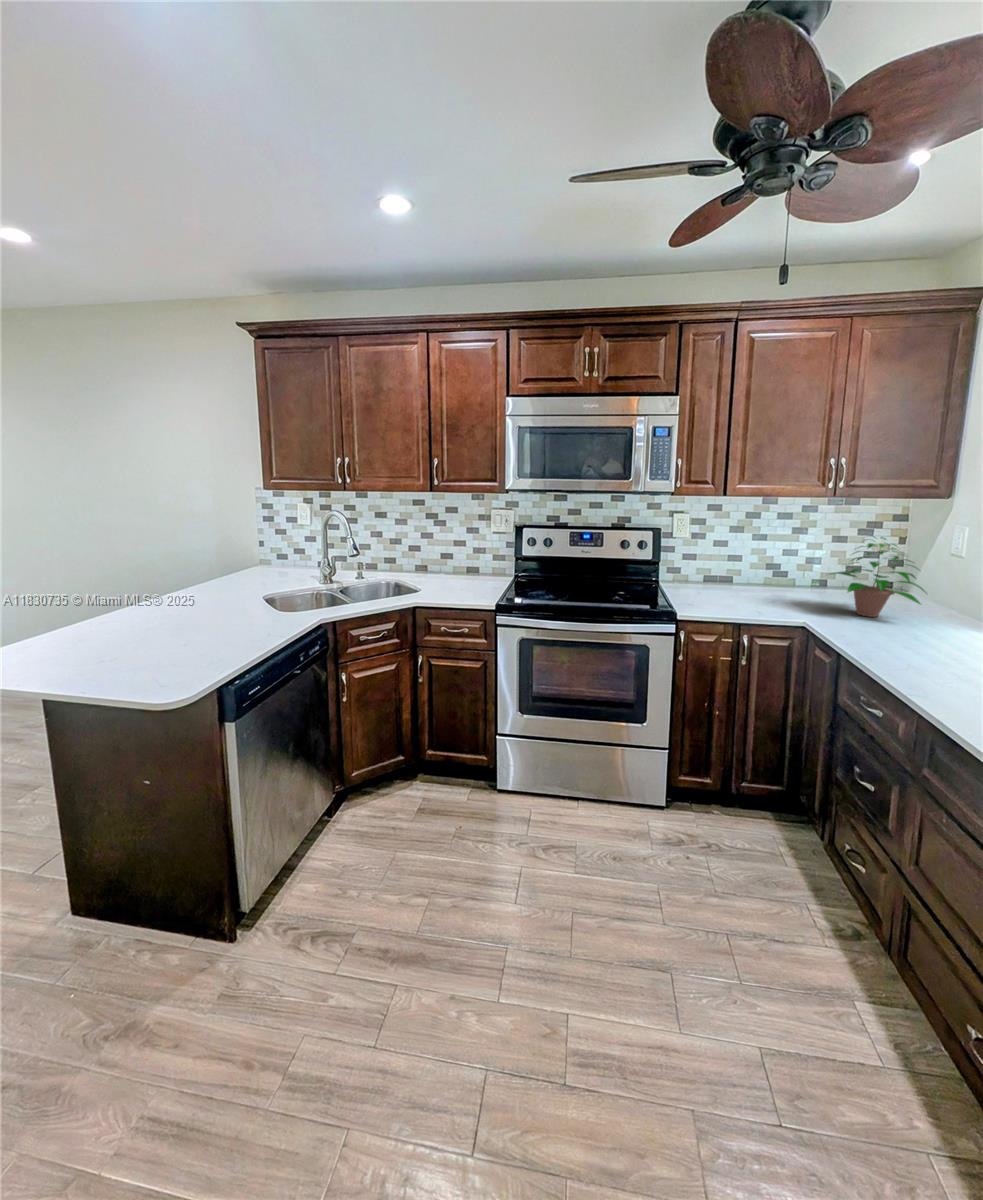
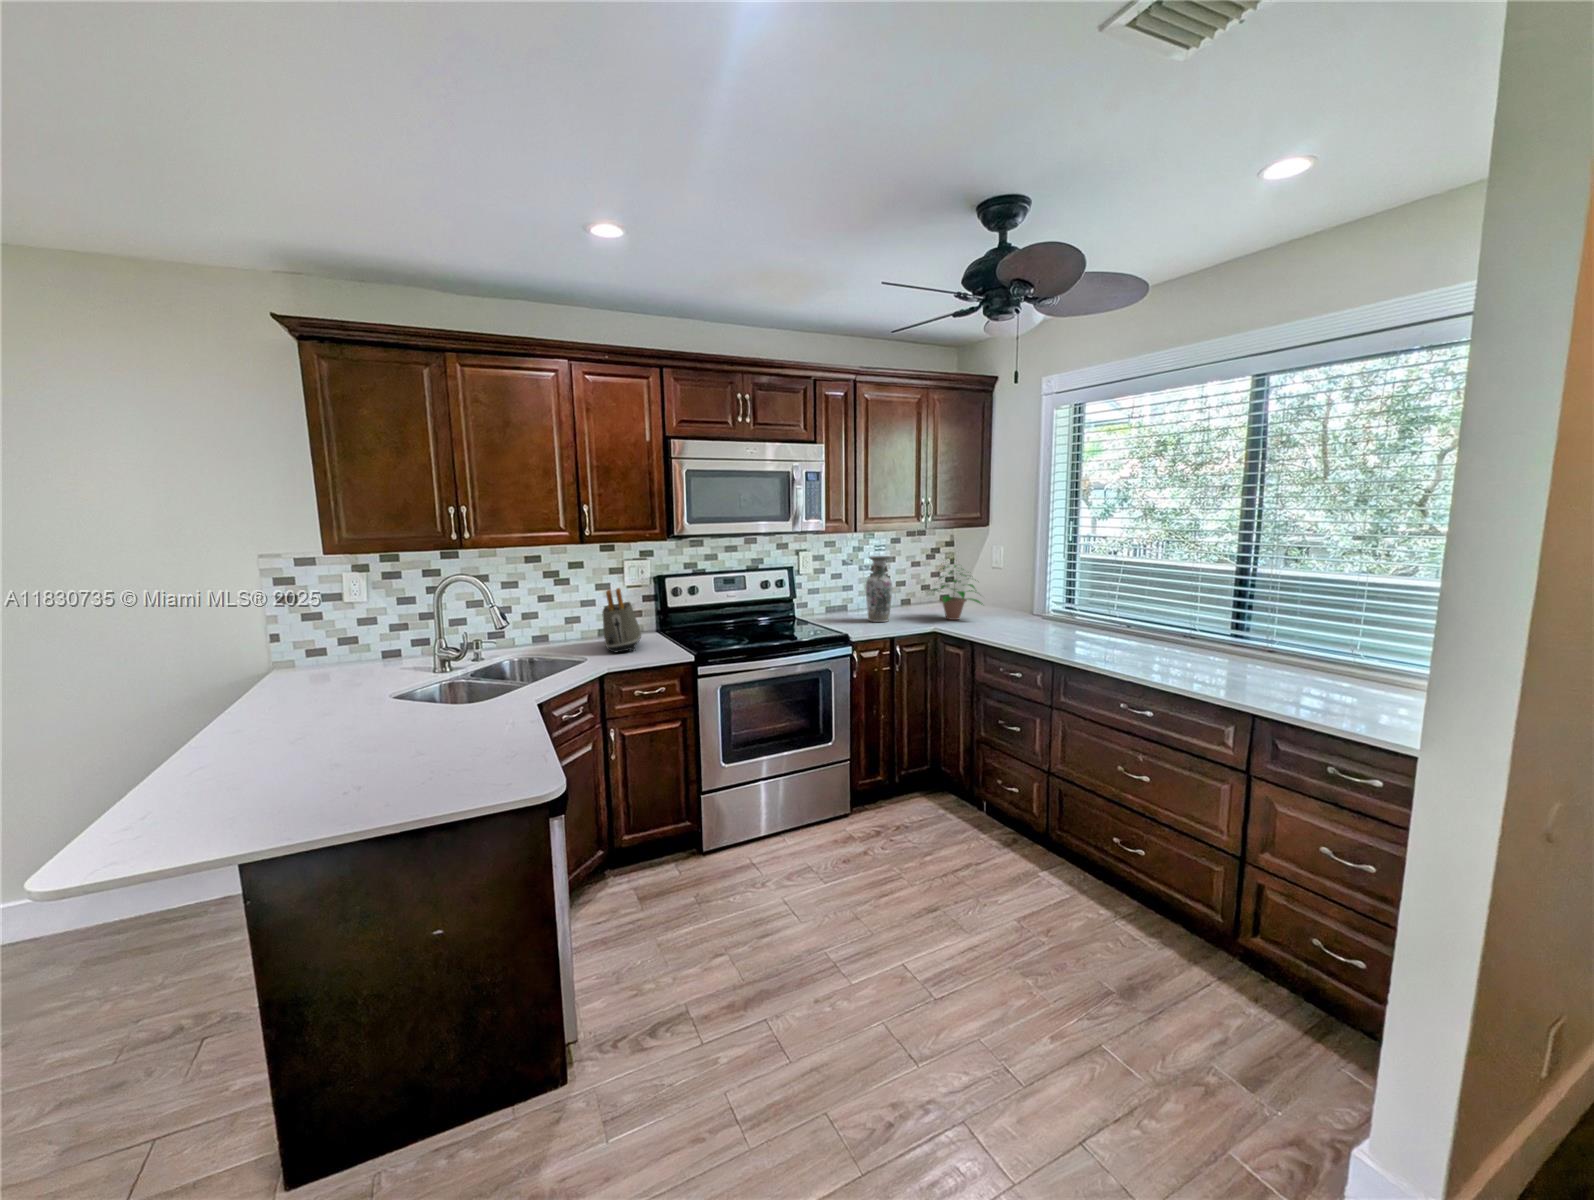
vase: none [741,523,782,603] -> present [866,556,892,622]
toaster: none [443,532,488,590] -> present [602,588,641,652]

